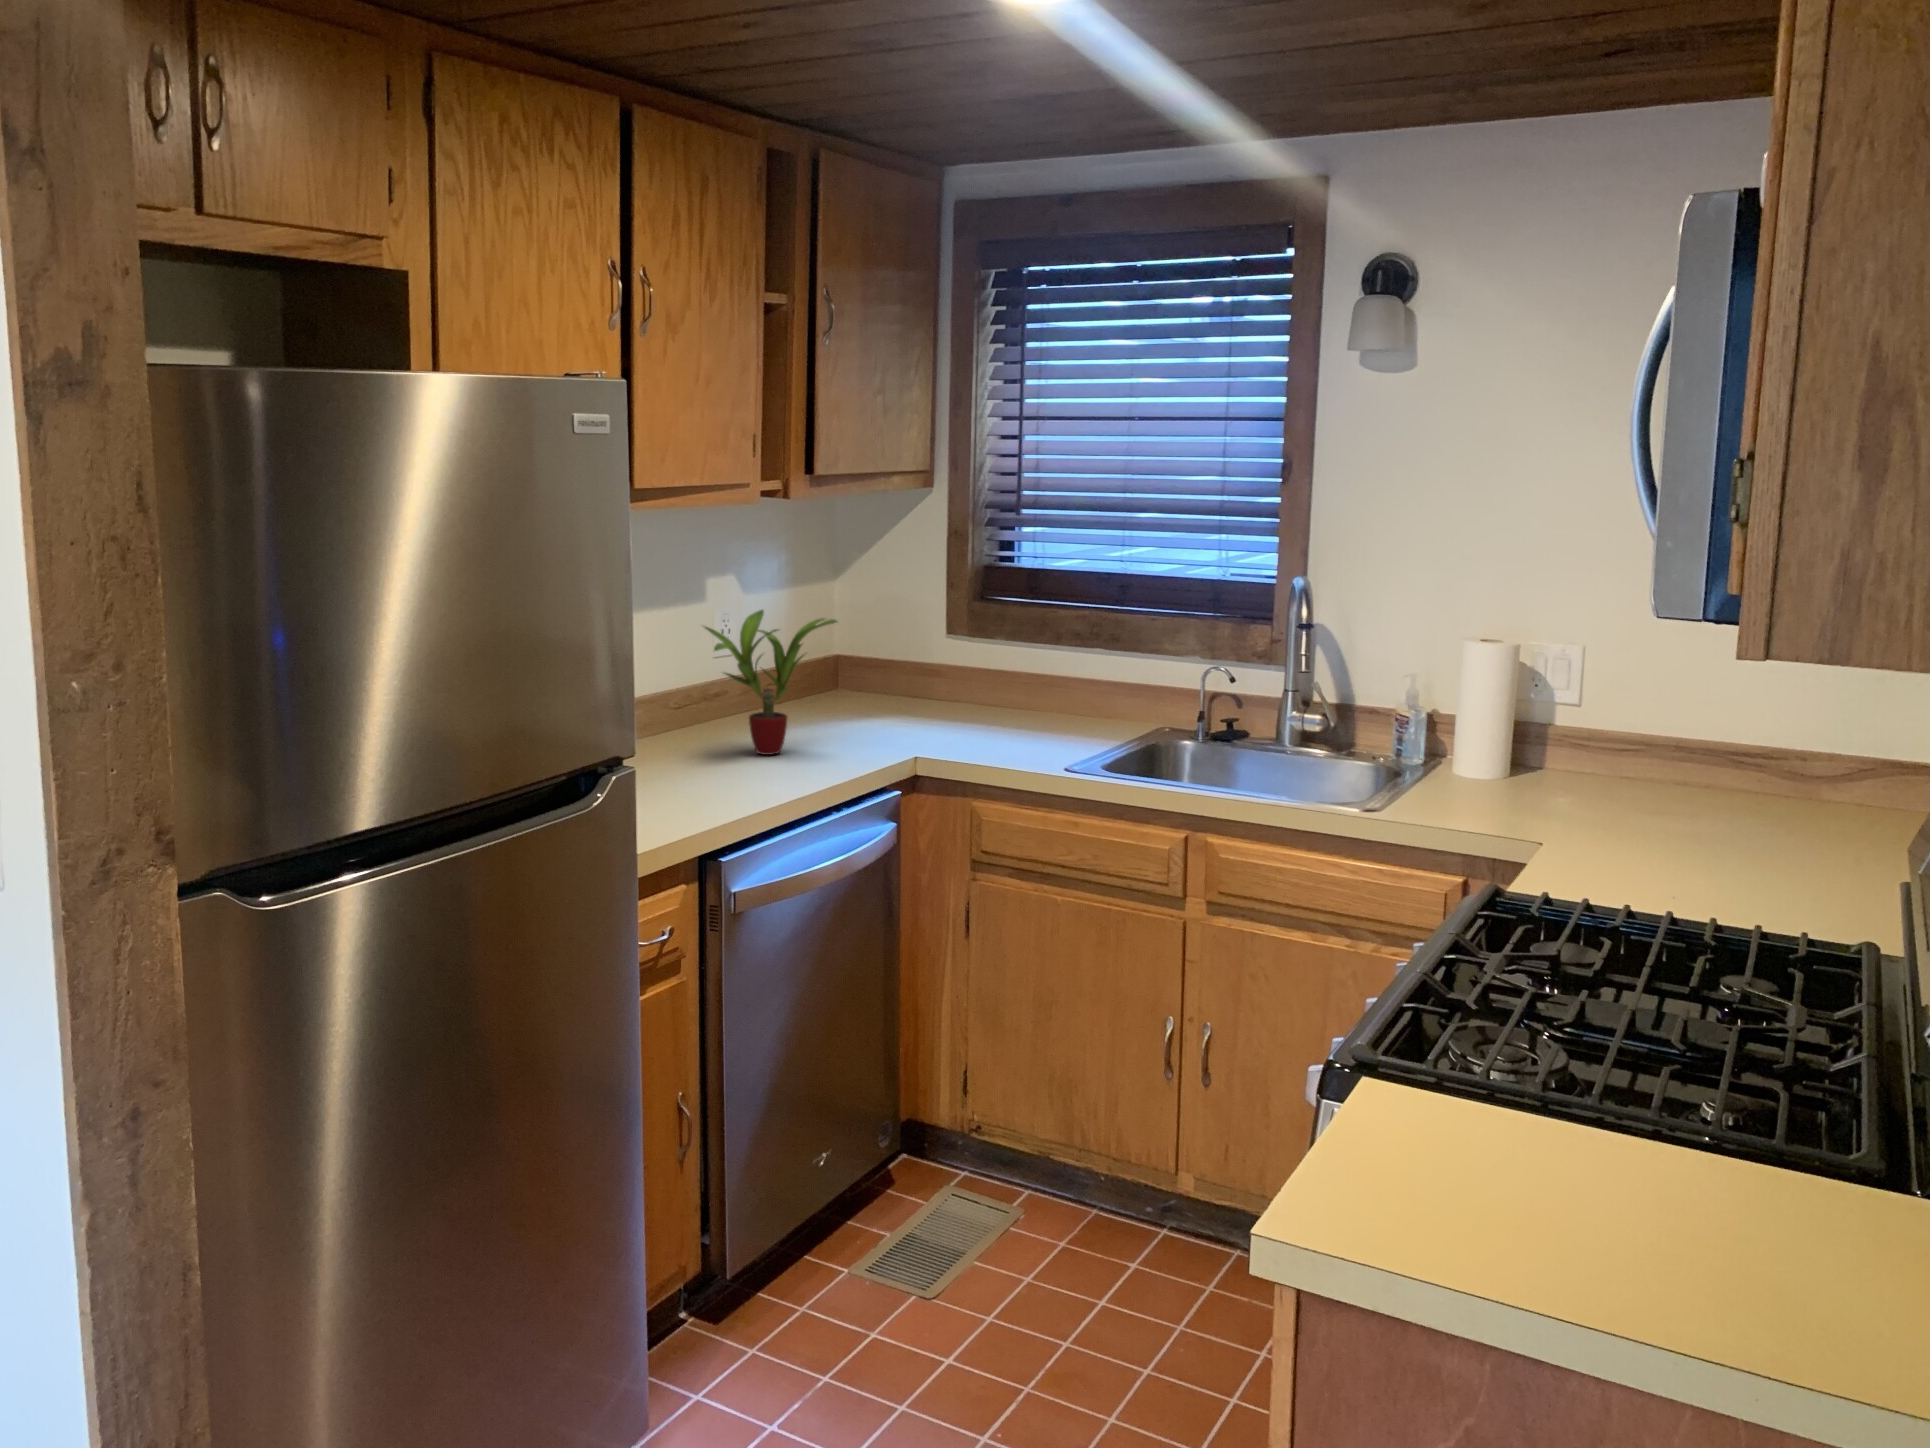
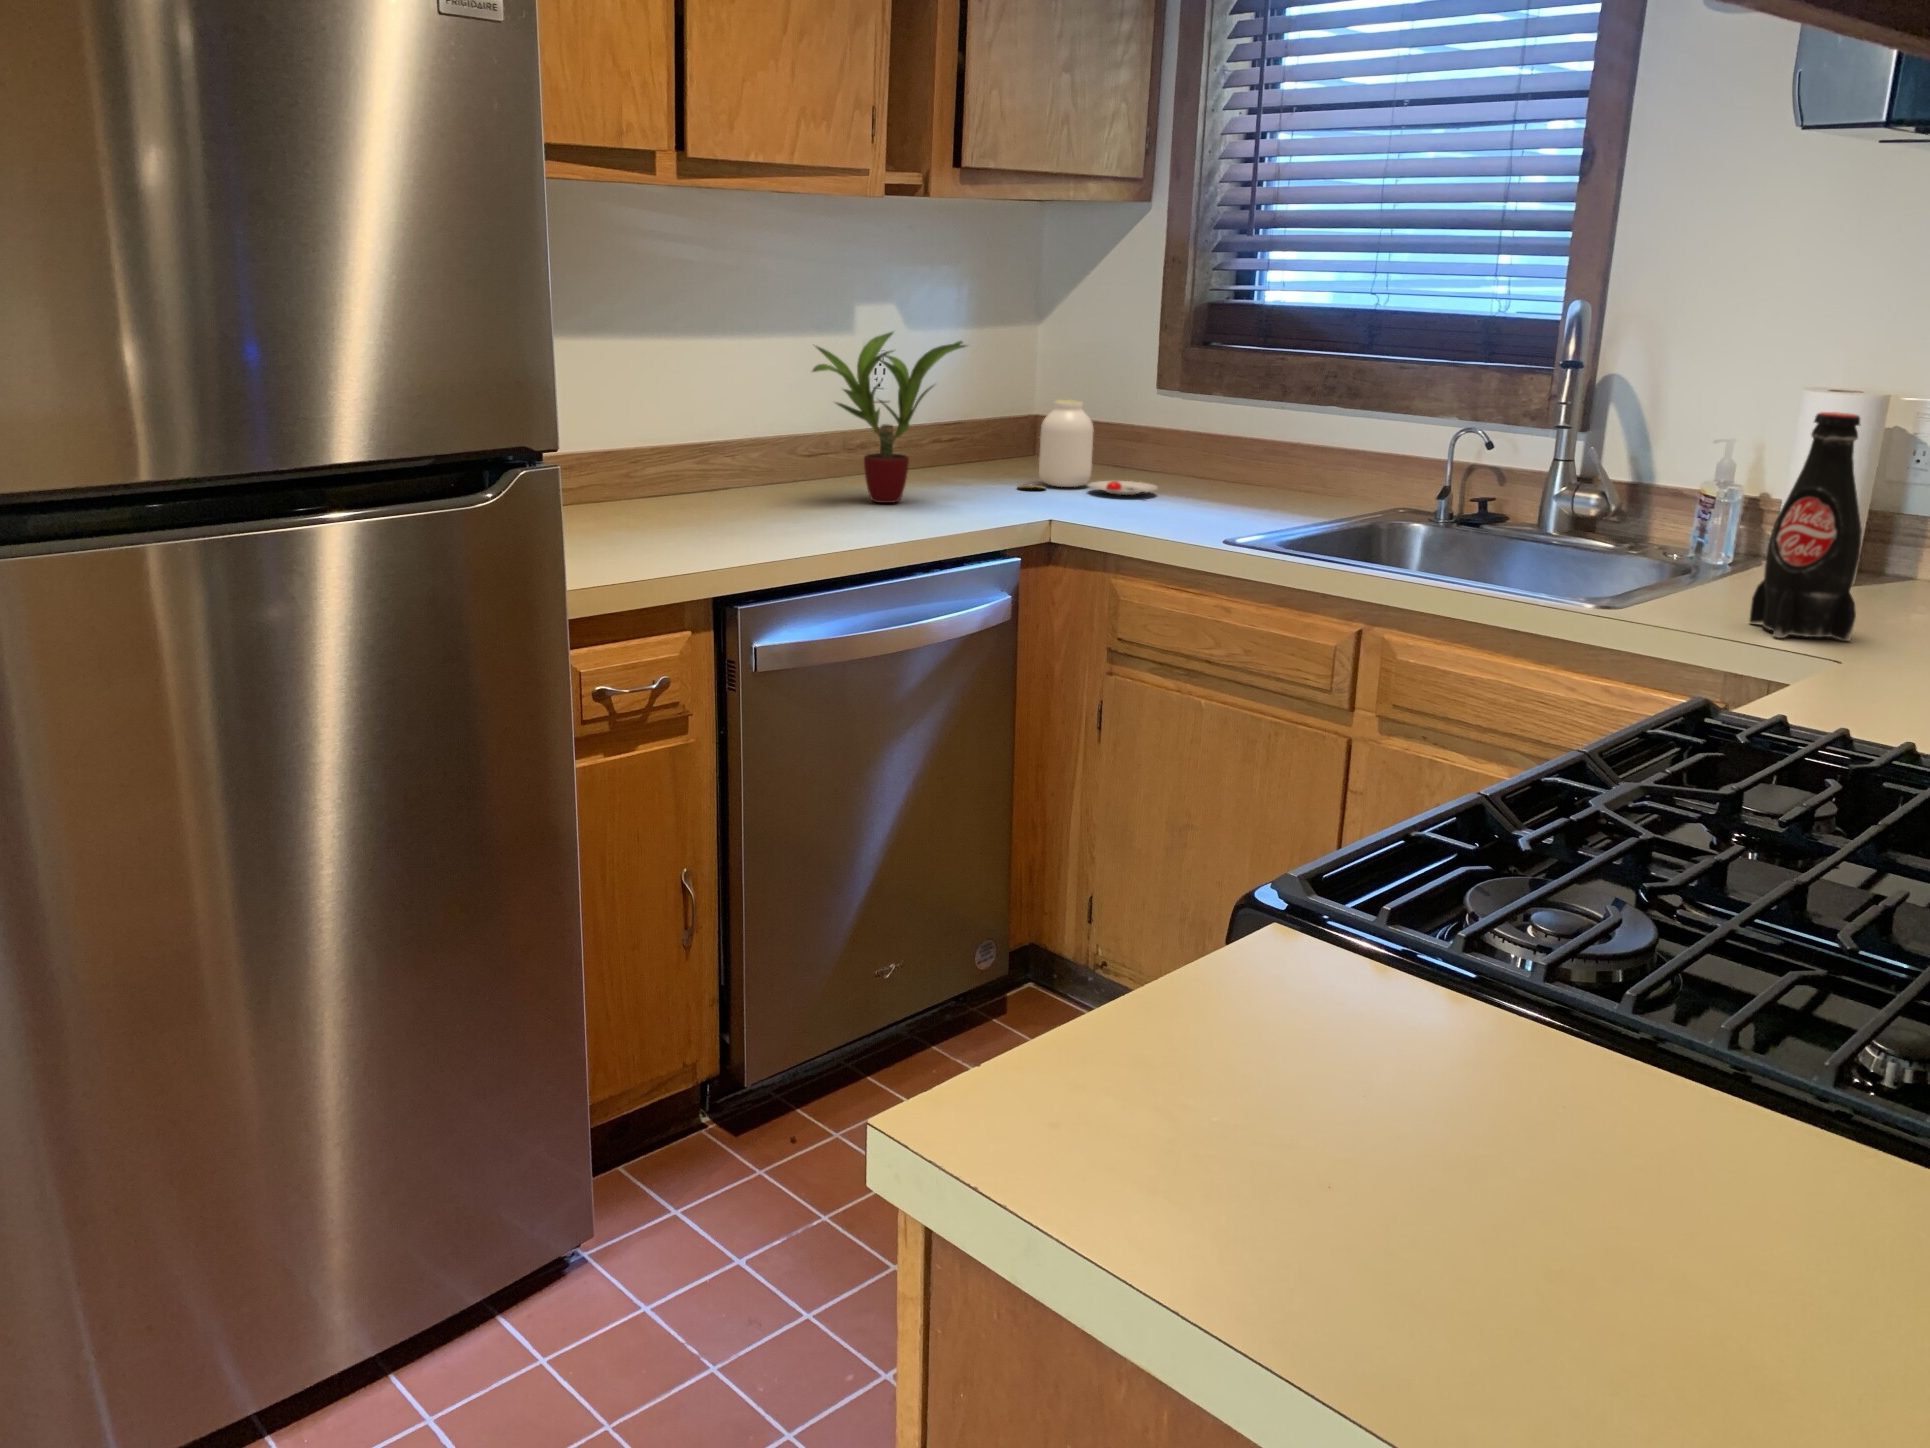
jar: none [859,655,976,732] -> present [1018,400,1157,495]
bottle: none [1467,669,1539,826] -> present [1749,412,1862,641]

